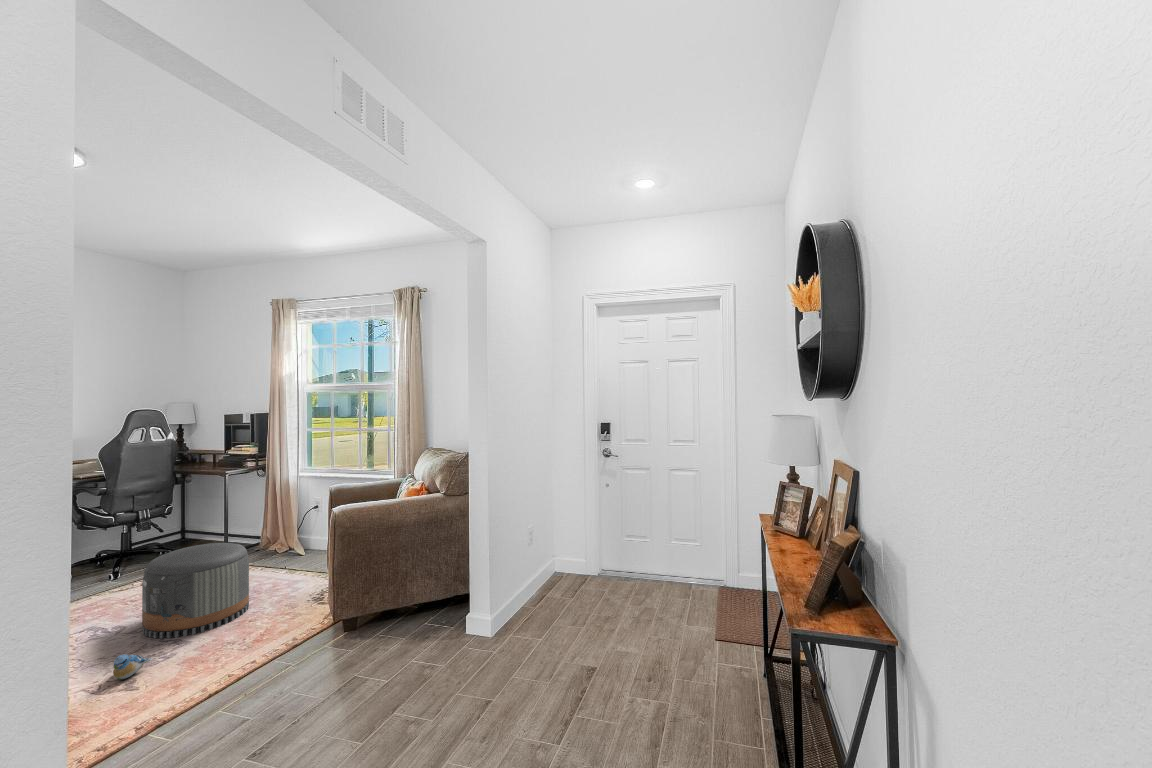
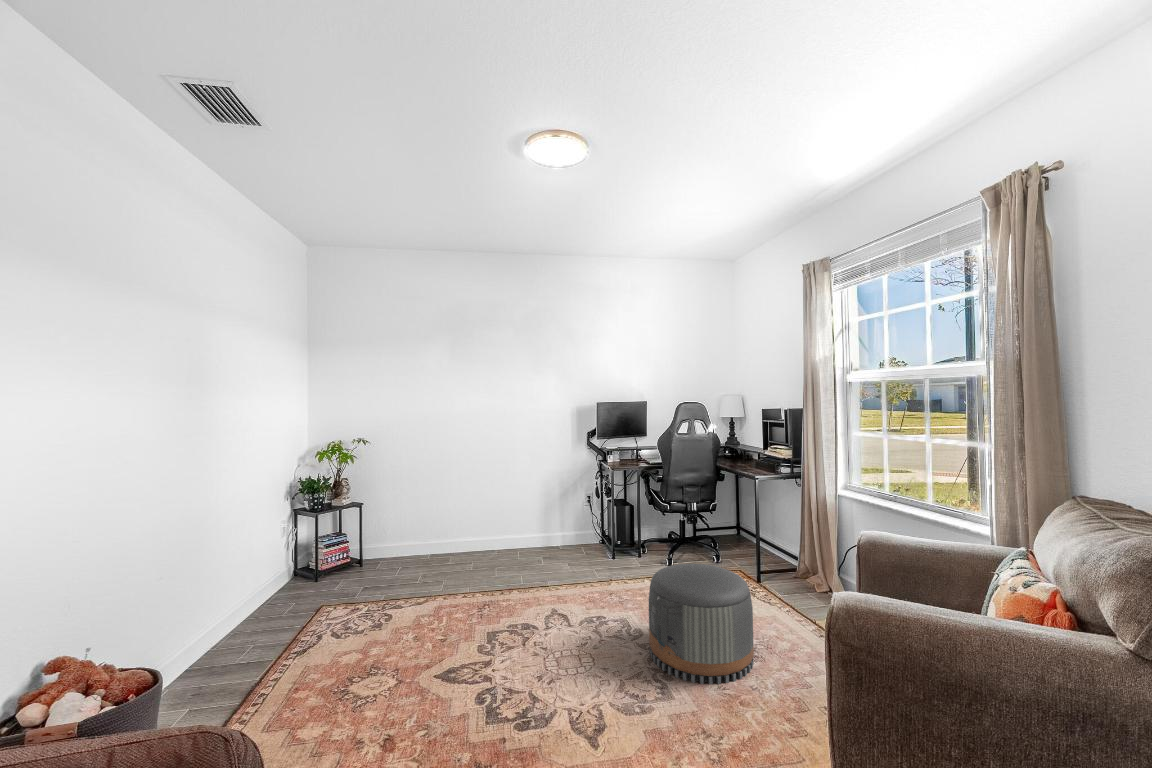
plush toy: present [113,654,152,680] -> none [593,680,630,710]

